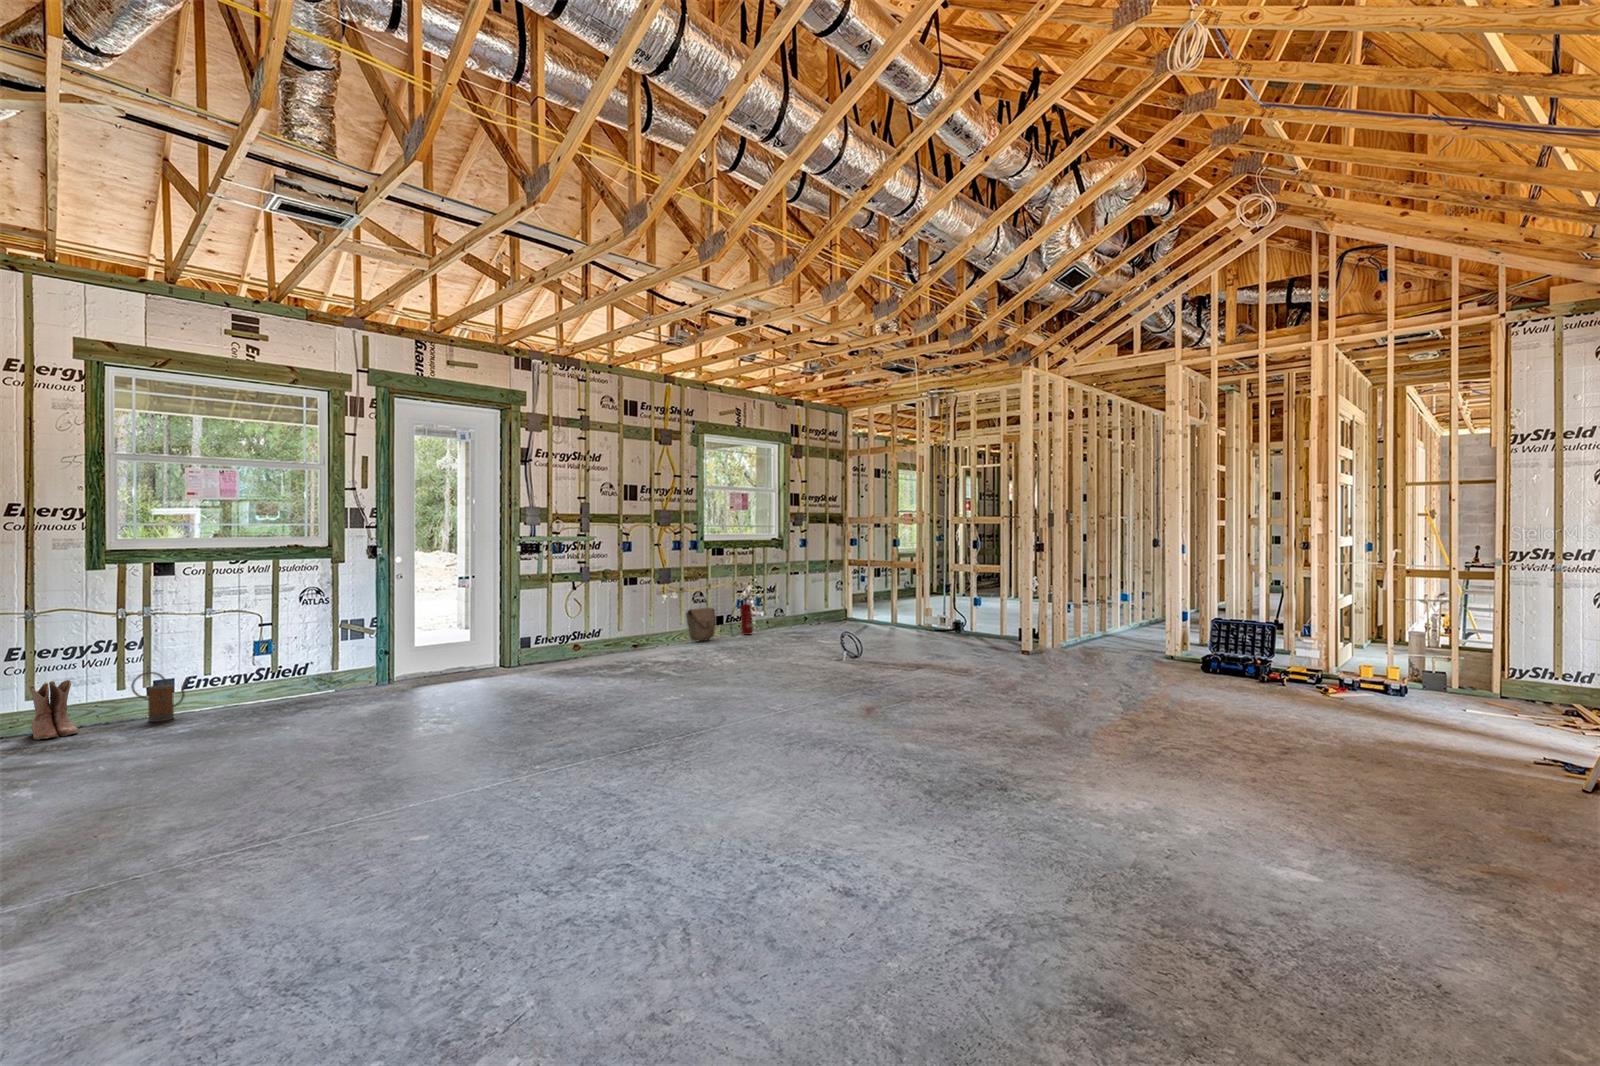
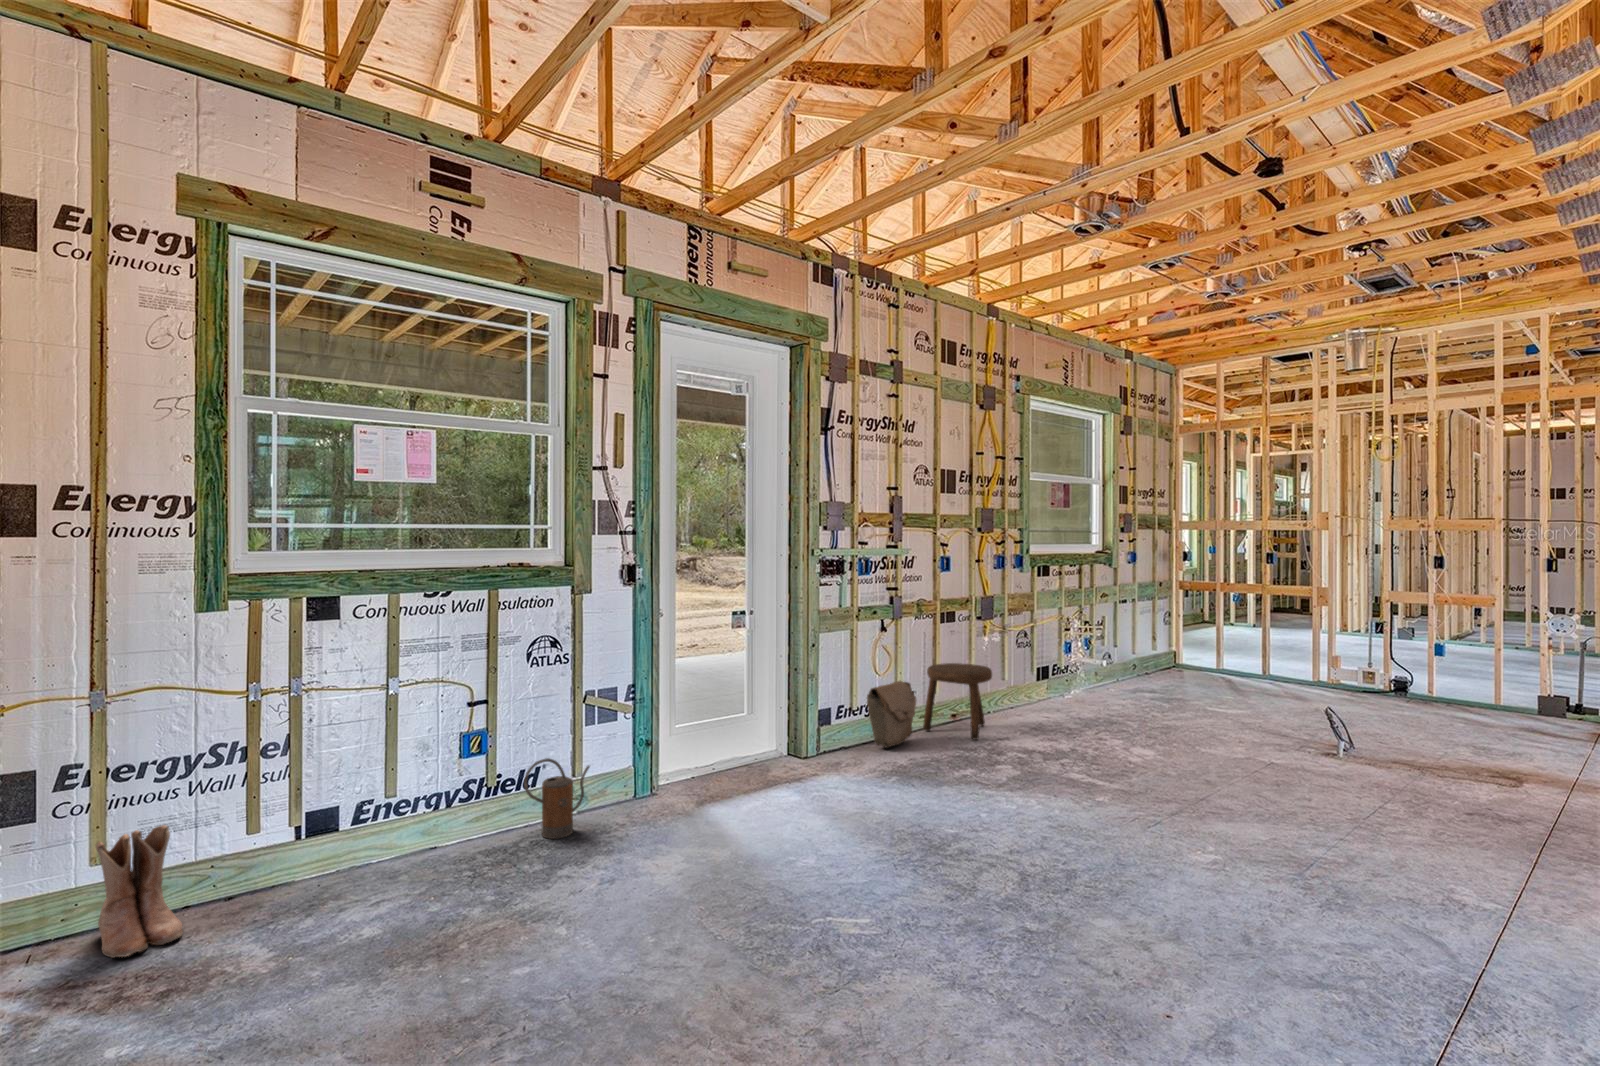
fire extinguisher: present [731,594,753,635] -> none [1059,634,1087,698]
bag: present [686,607,716,641] -> present [867,681,916,748]
stool: none [606,611,651,657] -> present [923,663,992,740]
watering can: present [131,672,189,722] -> present [524,758,590,839]

